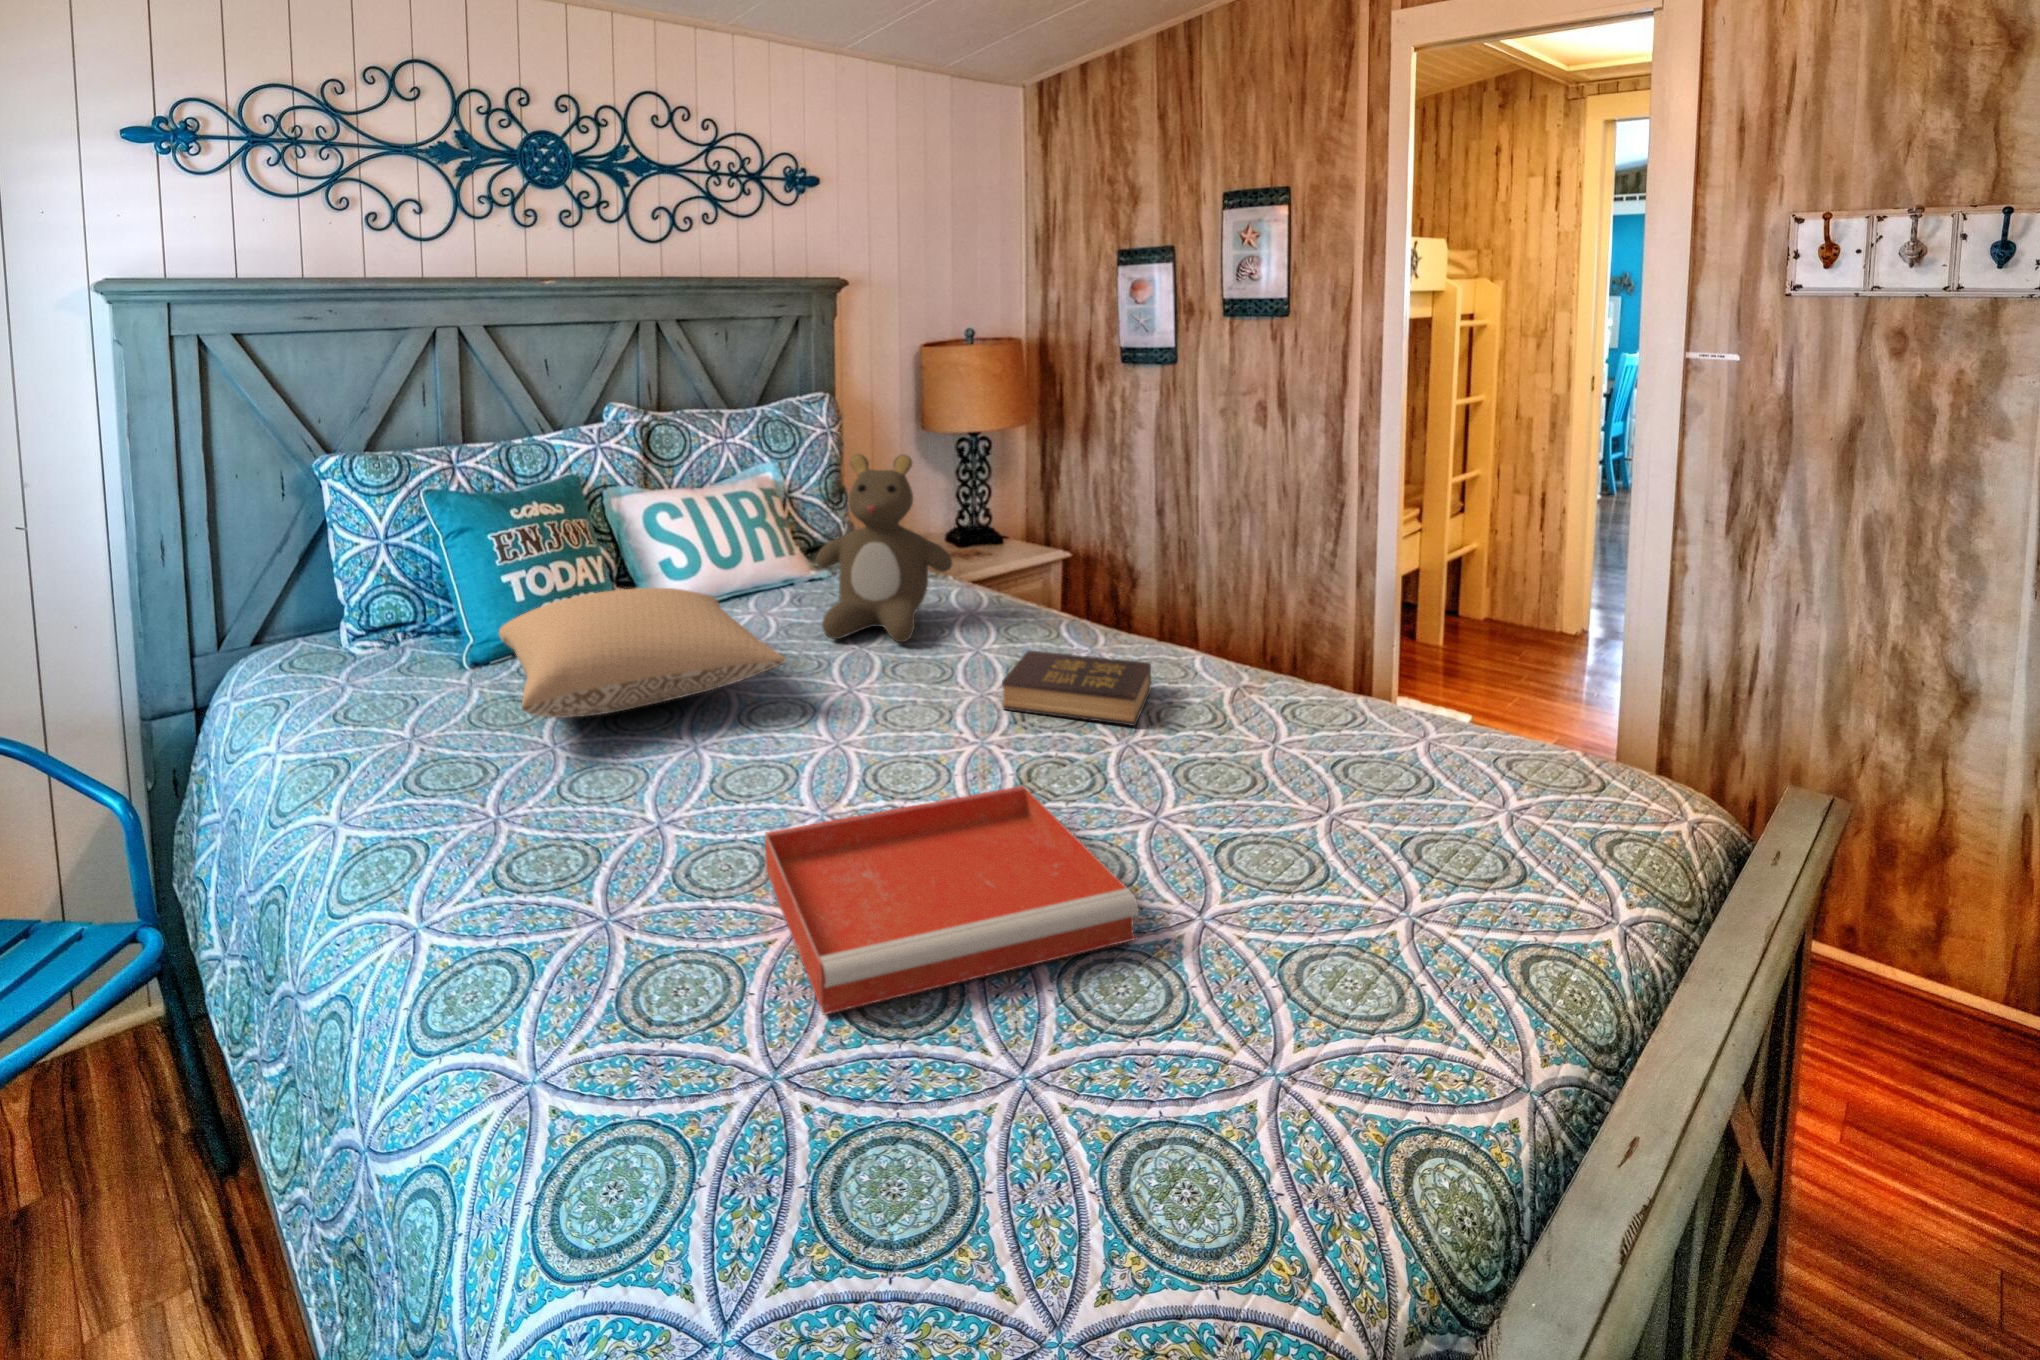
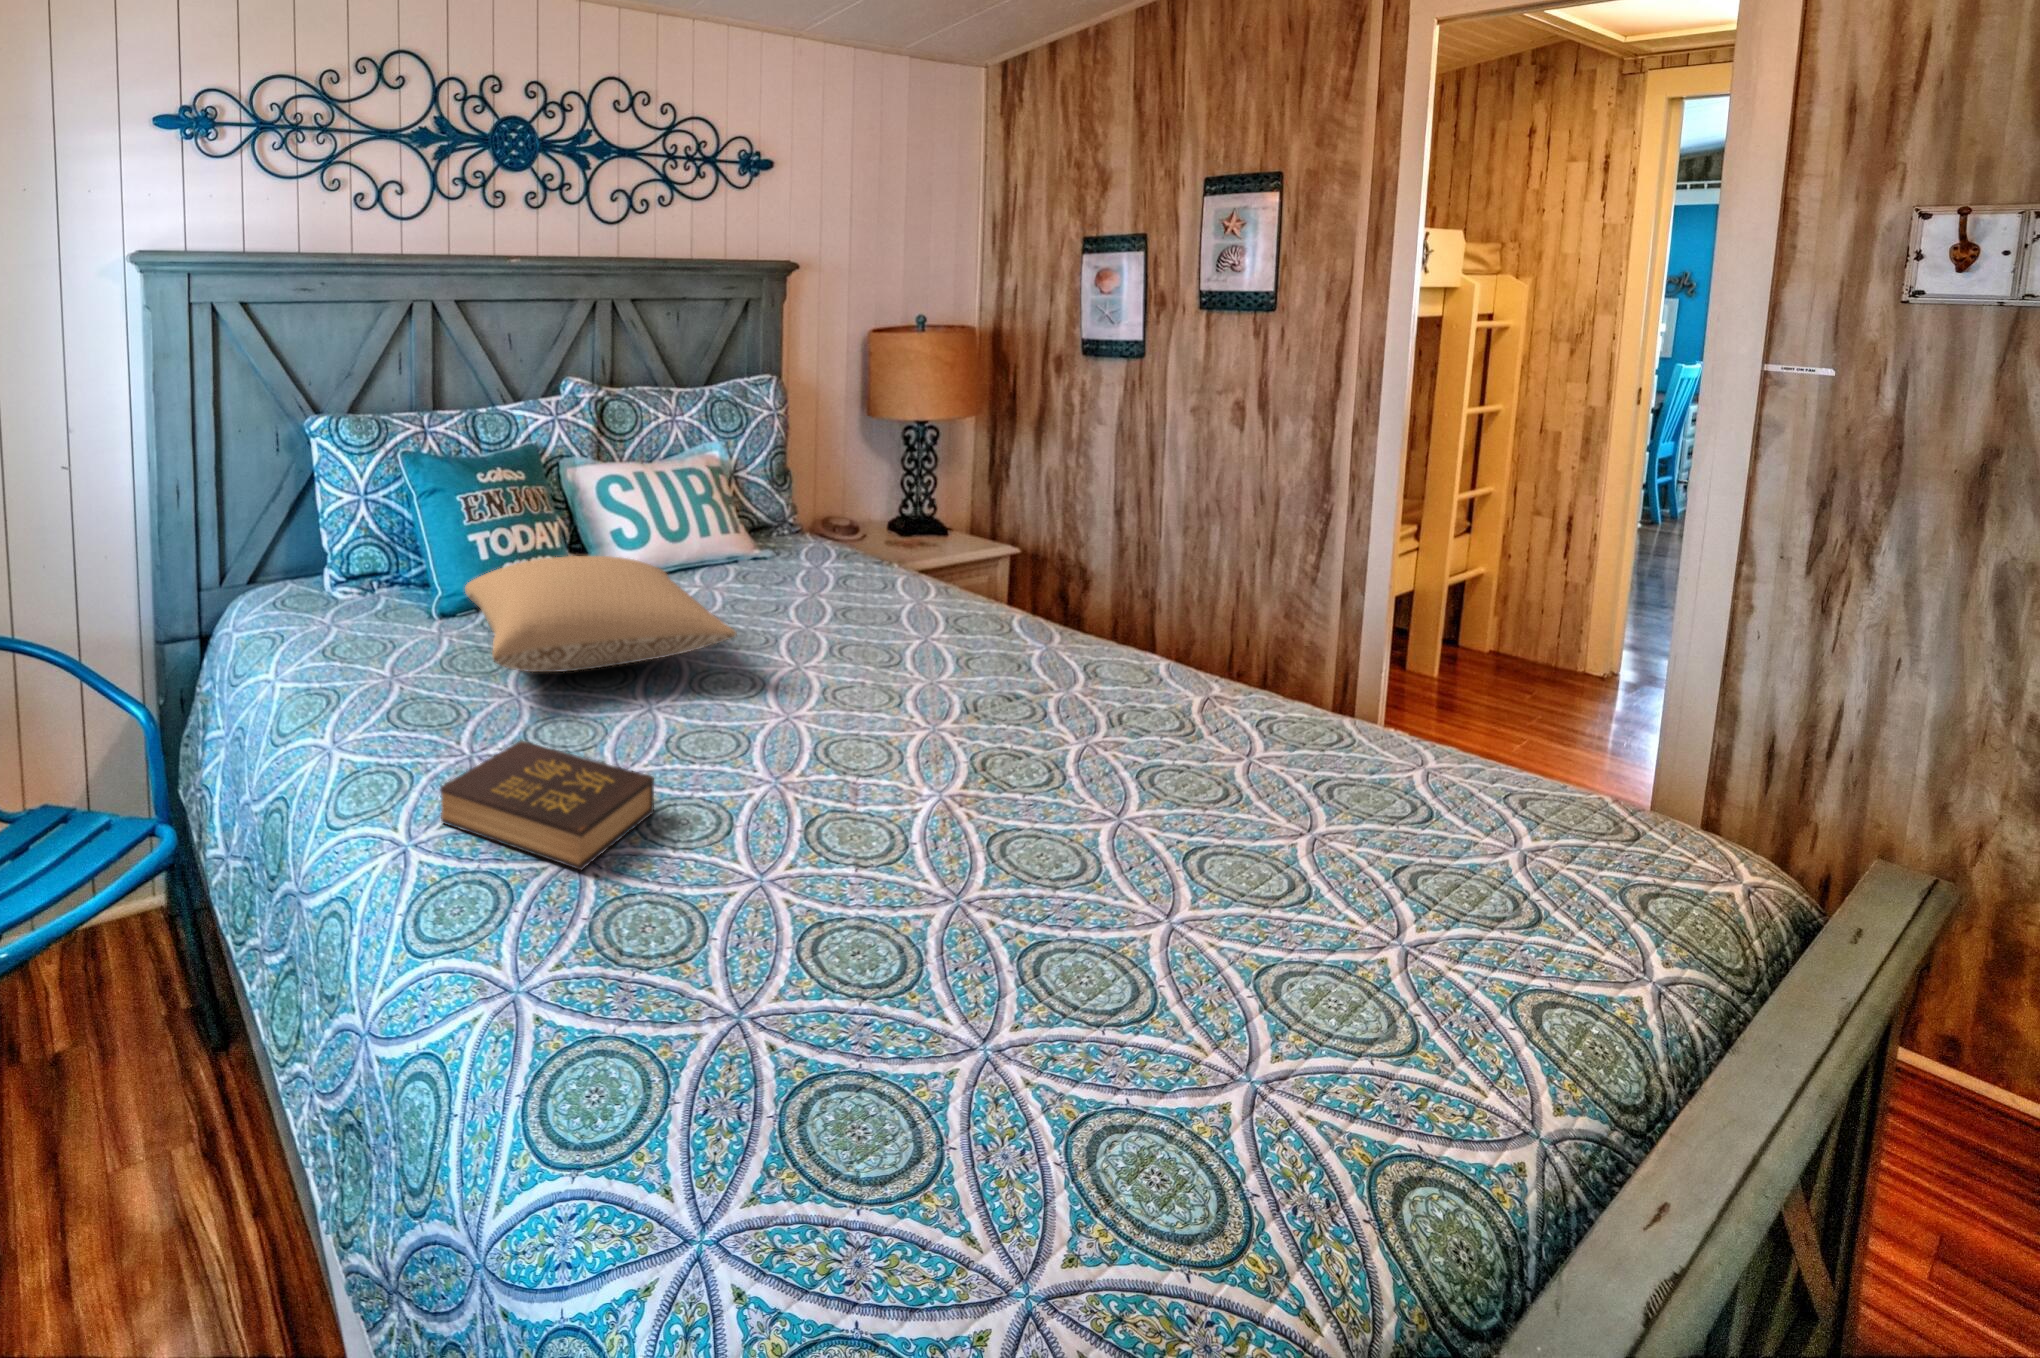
teddy bear: present [816,454,952,642] -> none [762,438,901,627]
hardback book: present [1002,650,1151,726] -> present [440,741,654,870]
tray: present [765,786,1139,1015] -> none [723,775,1104,966]

